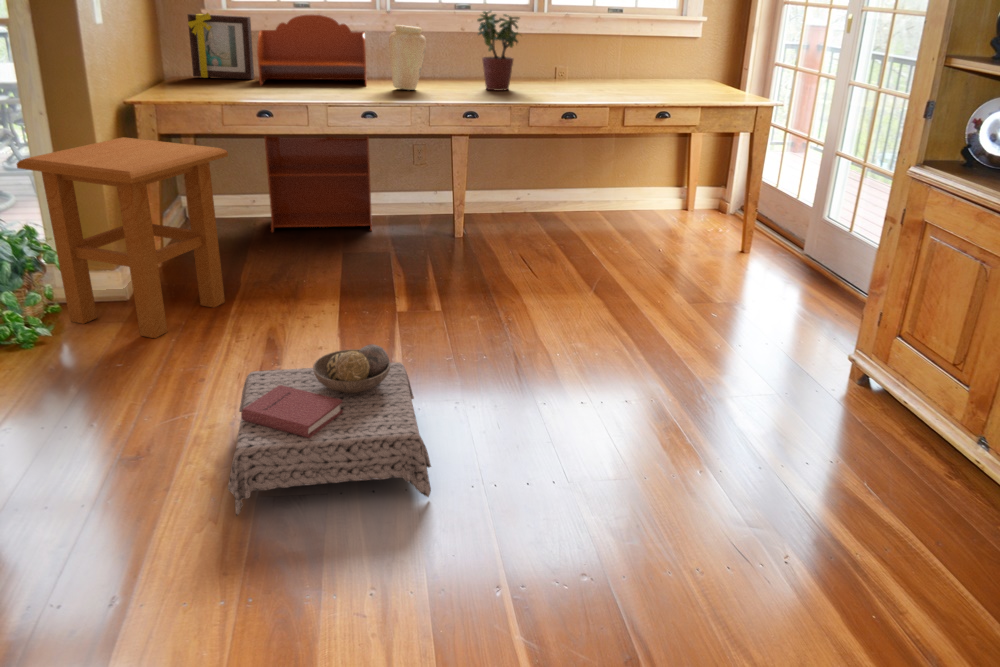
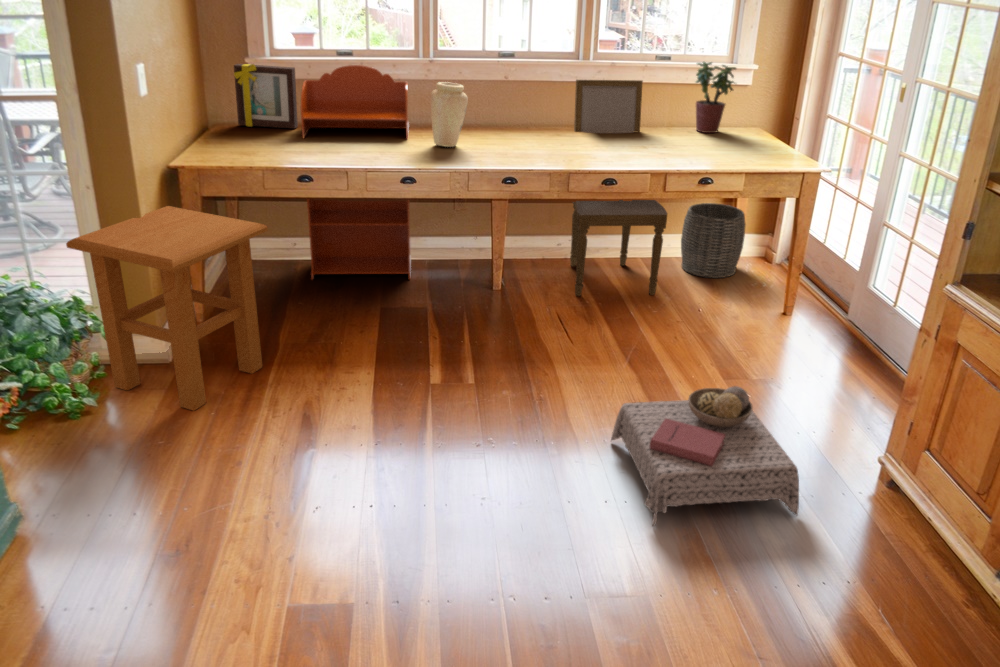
potted plant: present [477,11,519,91] -> present [696,62,736,133]
dining chair: none [530,29,626,241] -> present [570,80,667,296]
woven basket: none [638,155,701,225] -> present [681,203,745,278]
ottoman: present [228,344,431,516] -> present [611,386,799,526]

